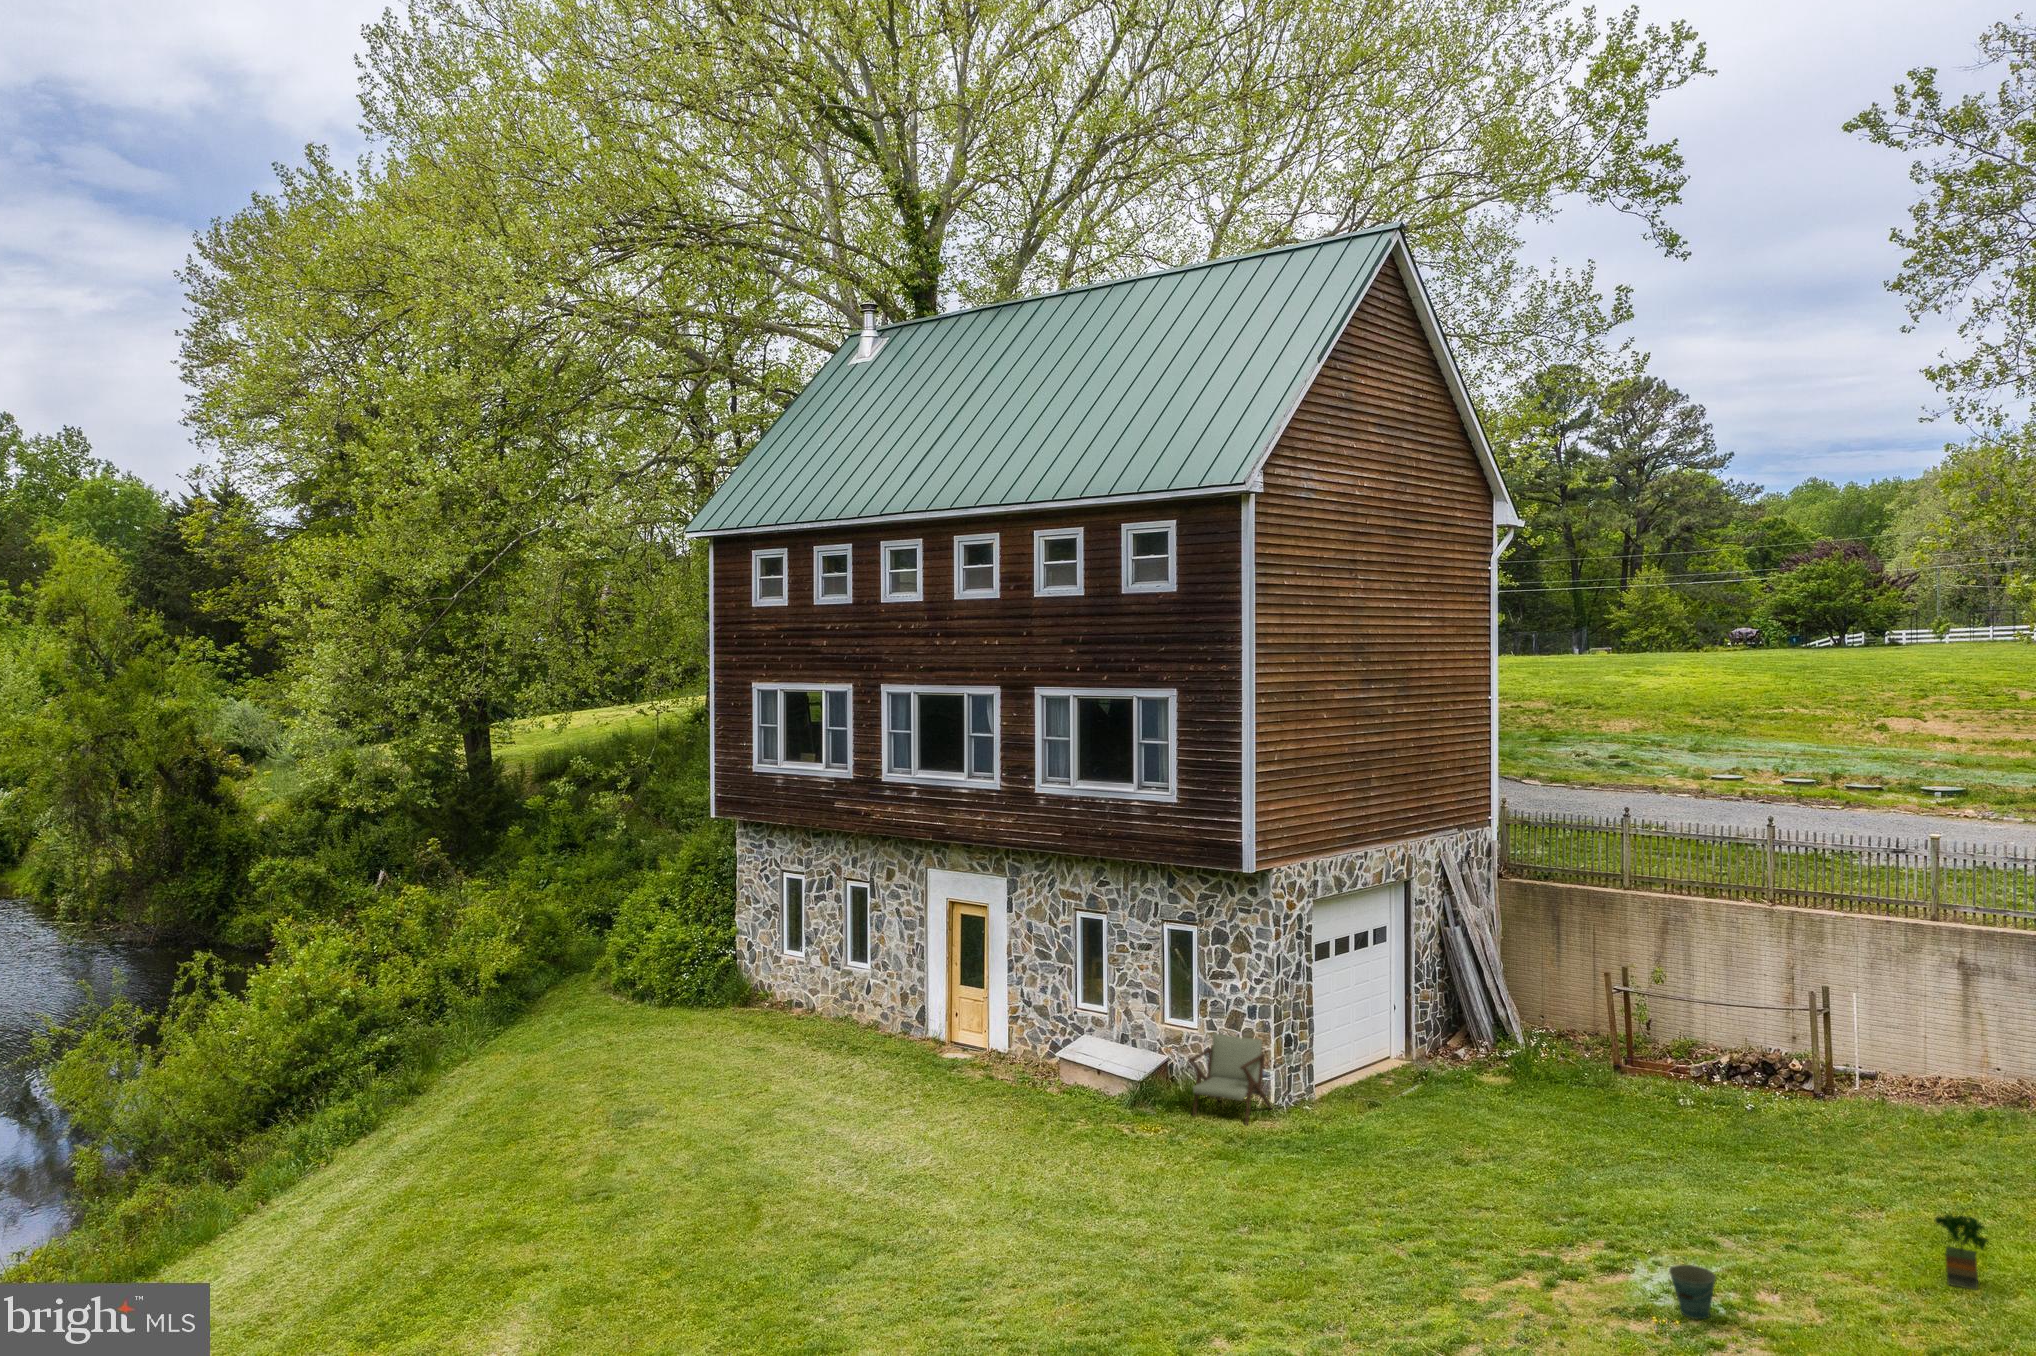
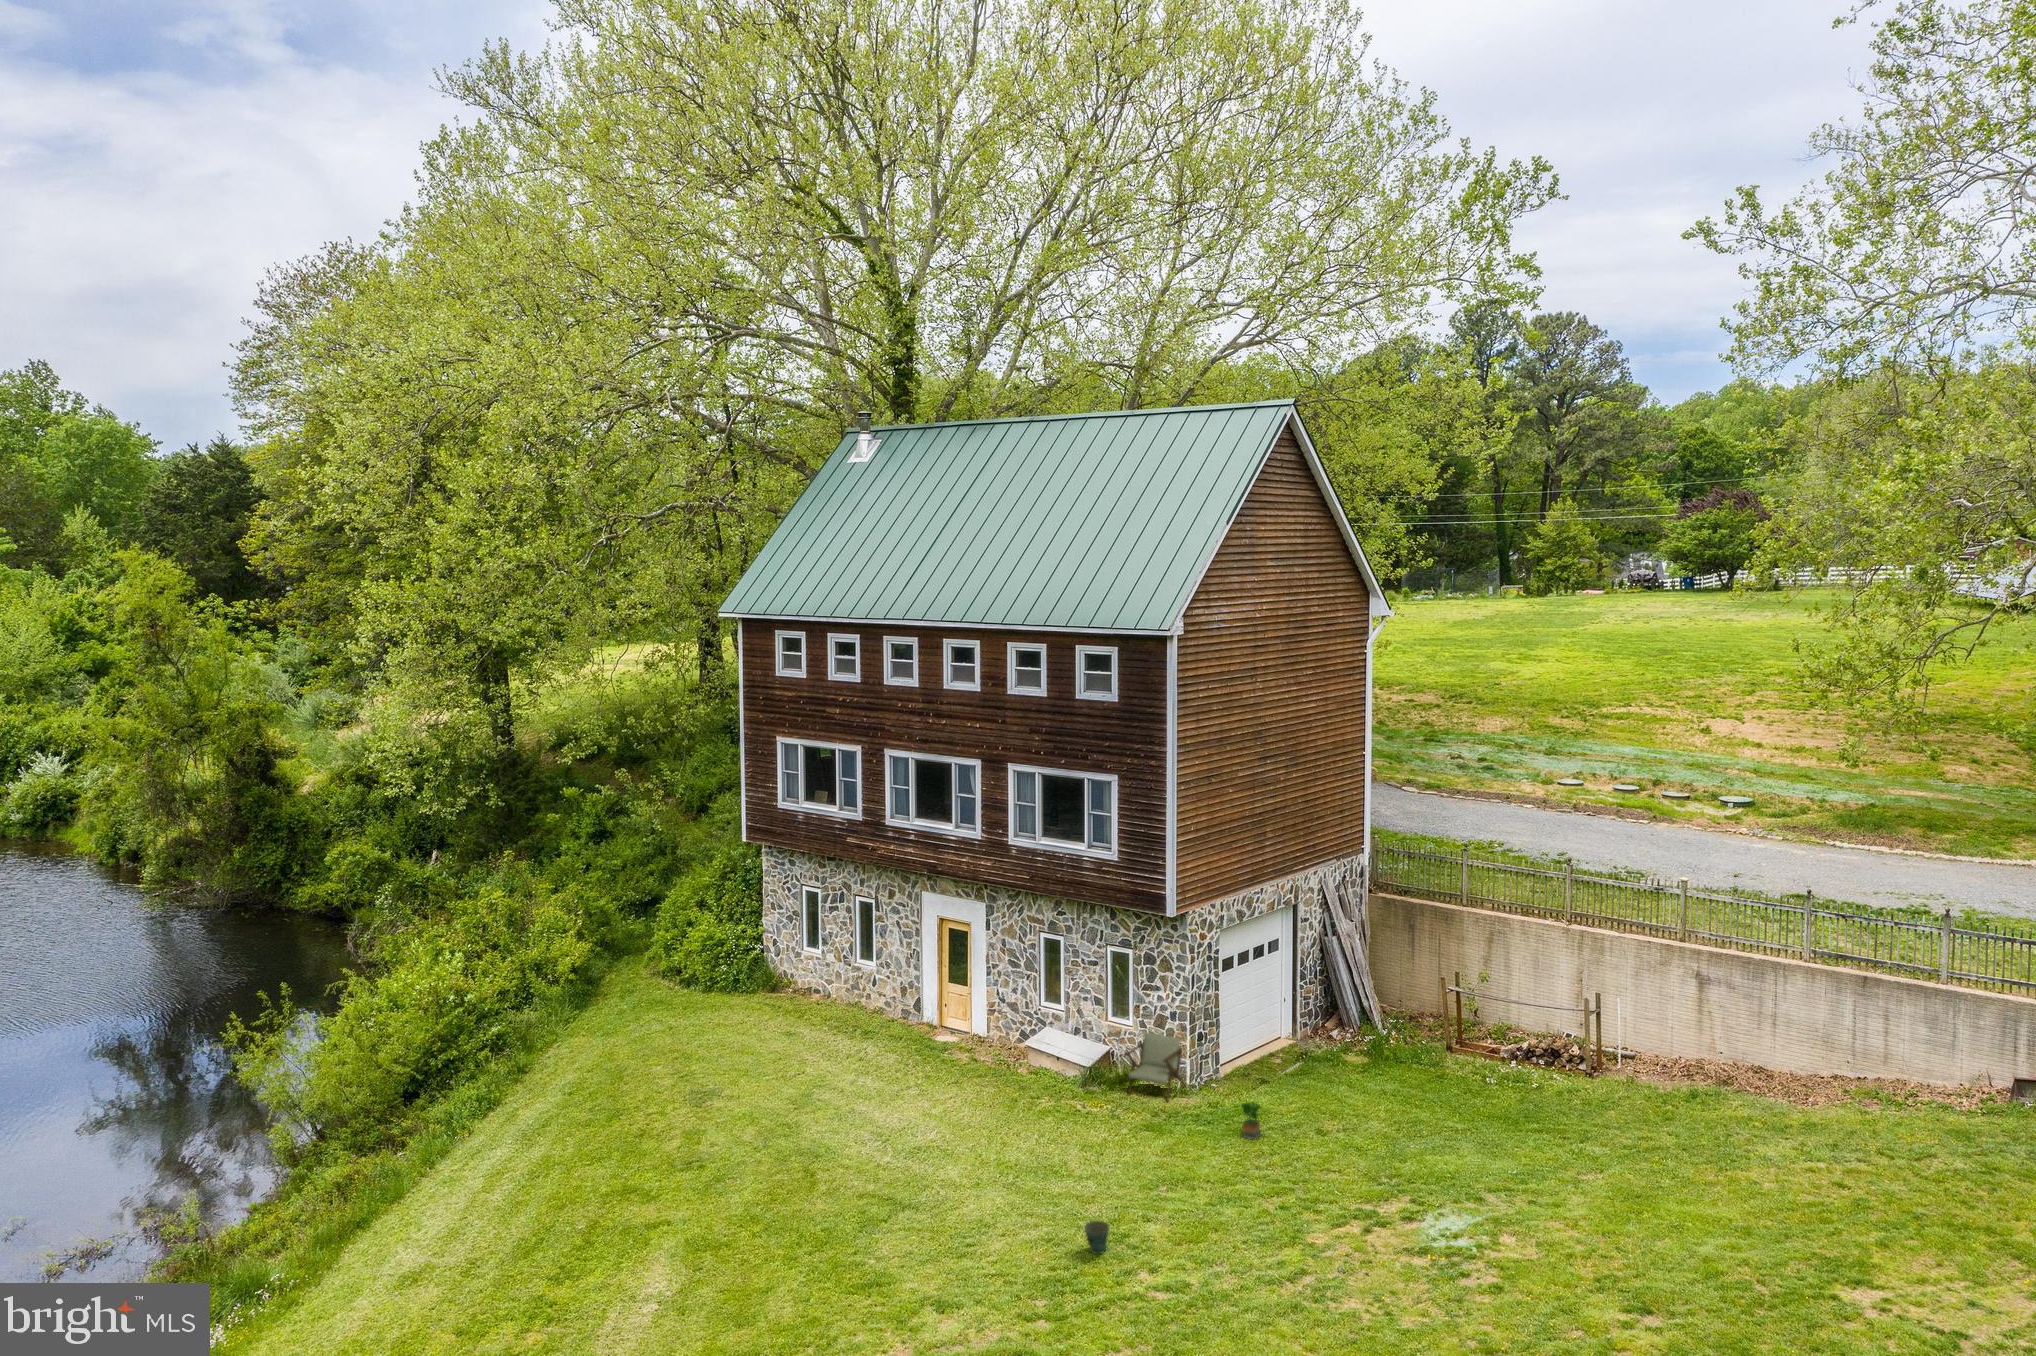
potted tree: present [1934,1214,1988,1290] -> present [1241,1102,1261,1140]
bucket: present [1669,1265,1716,1319] -> present [1084,1221,1109,1254]

